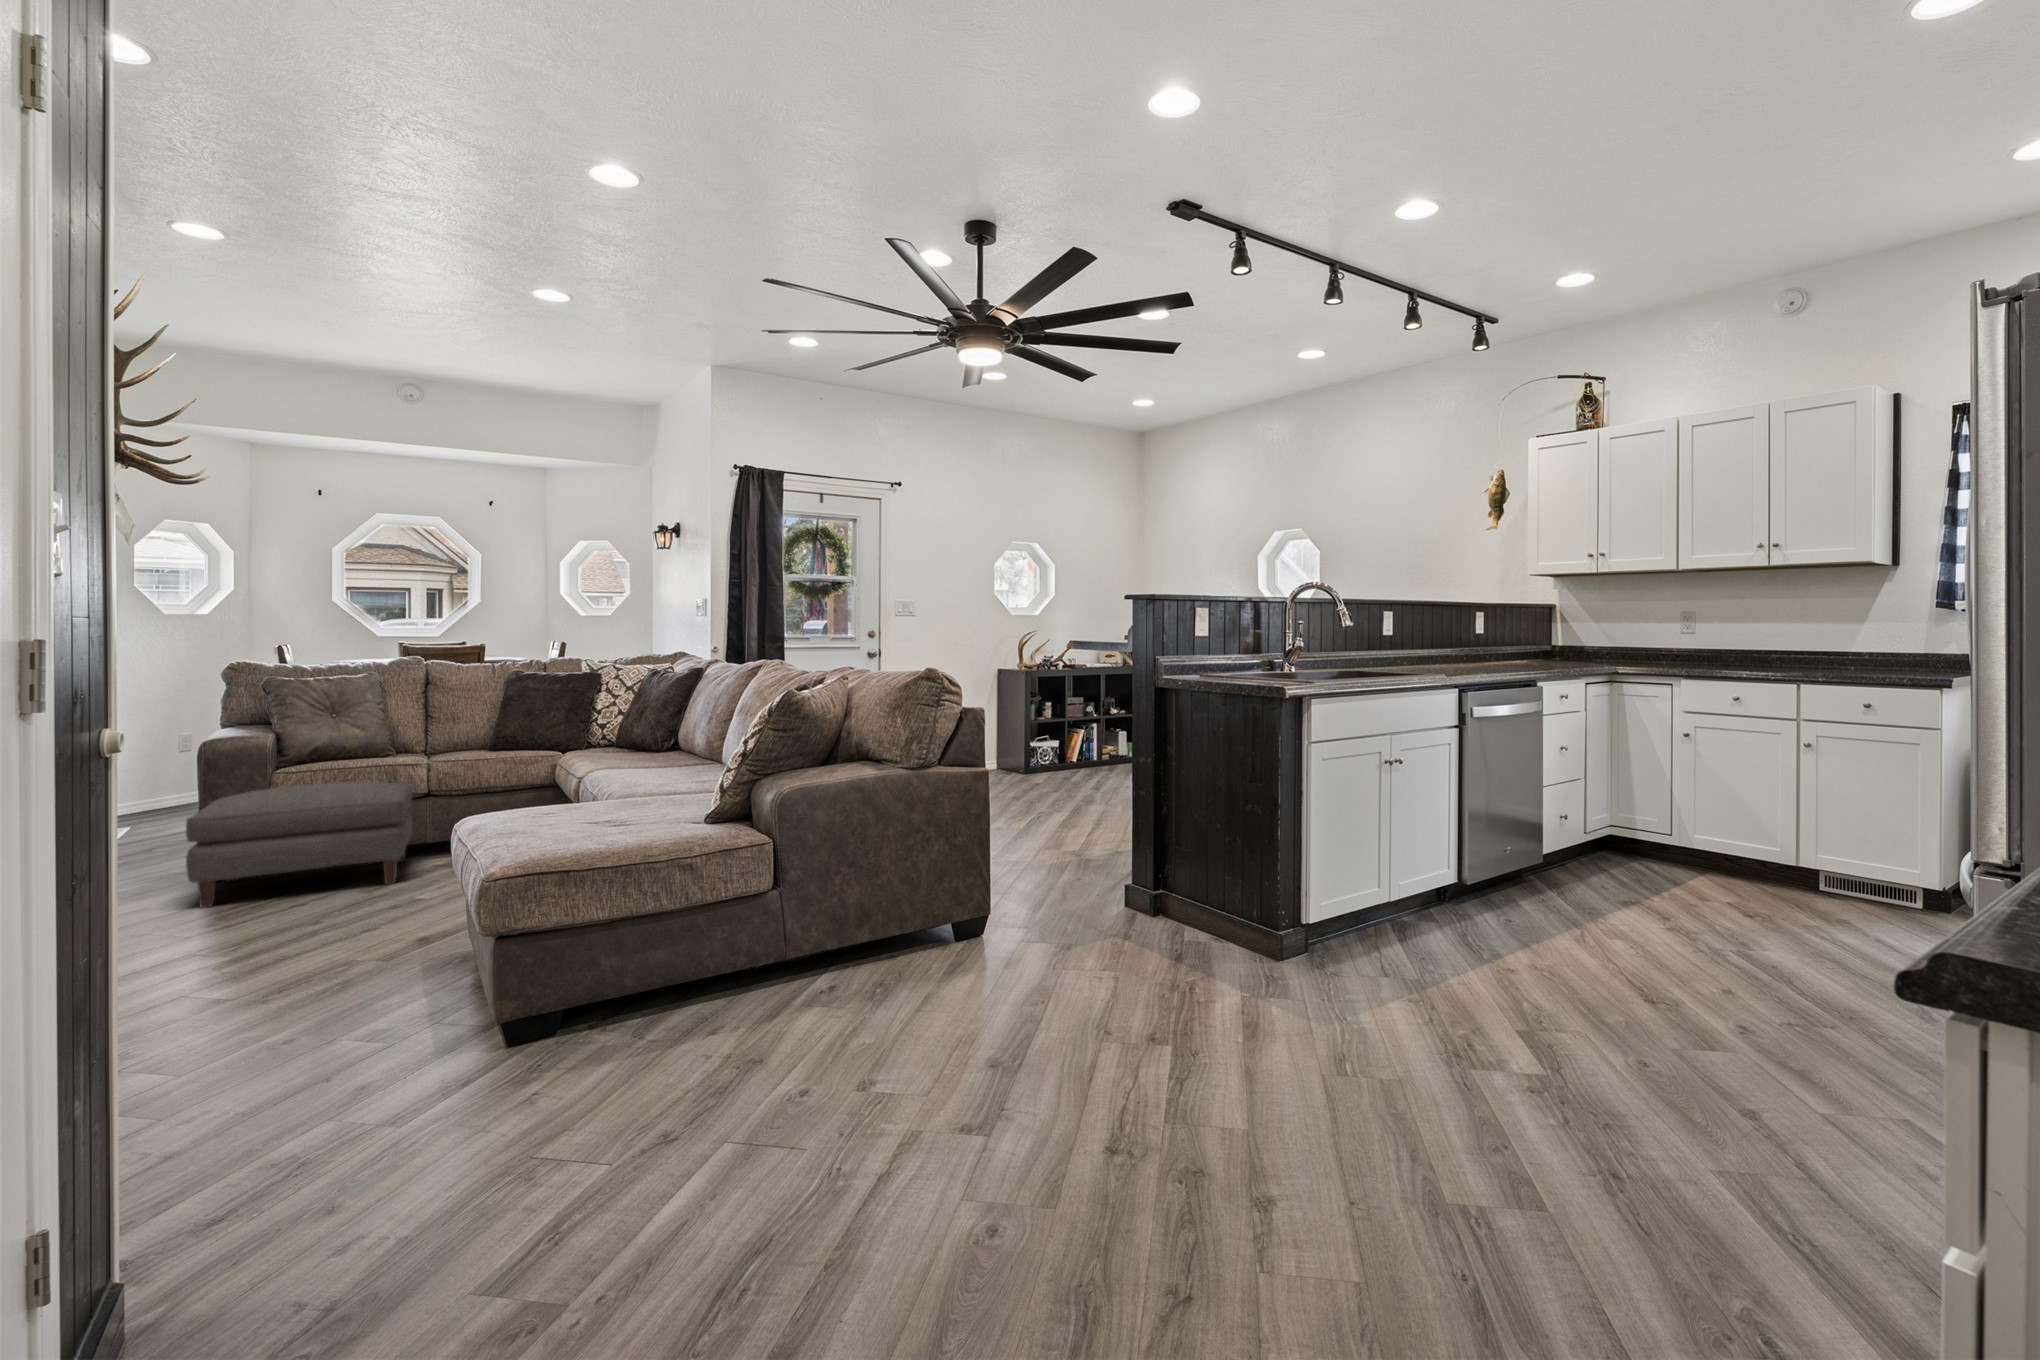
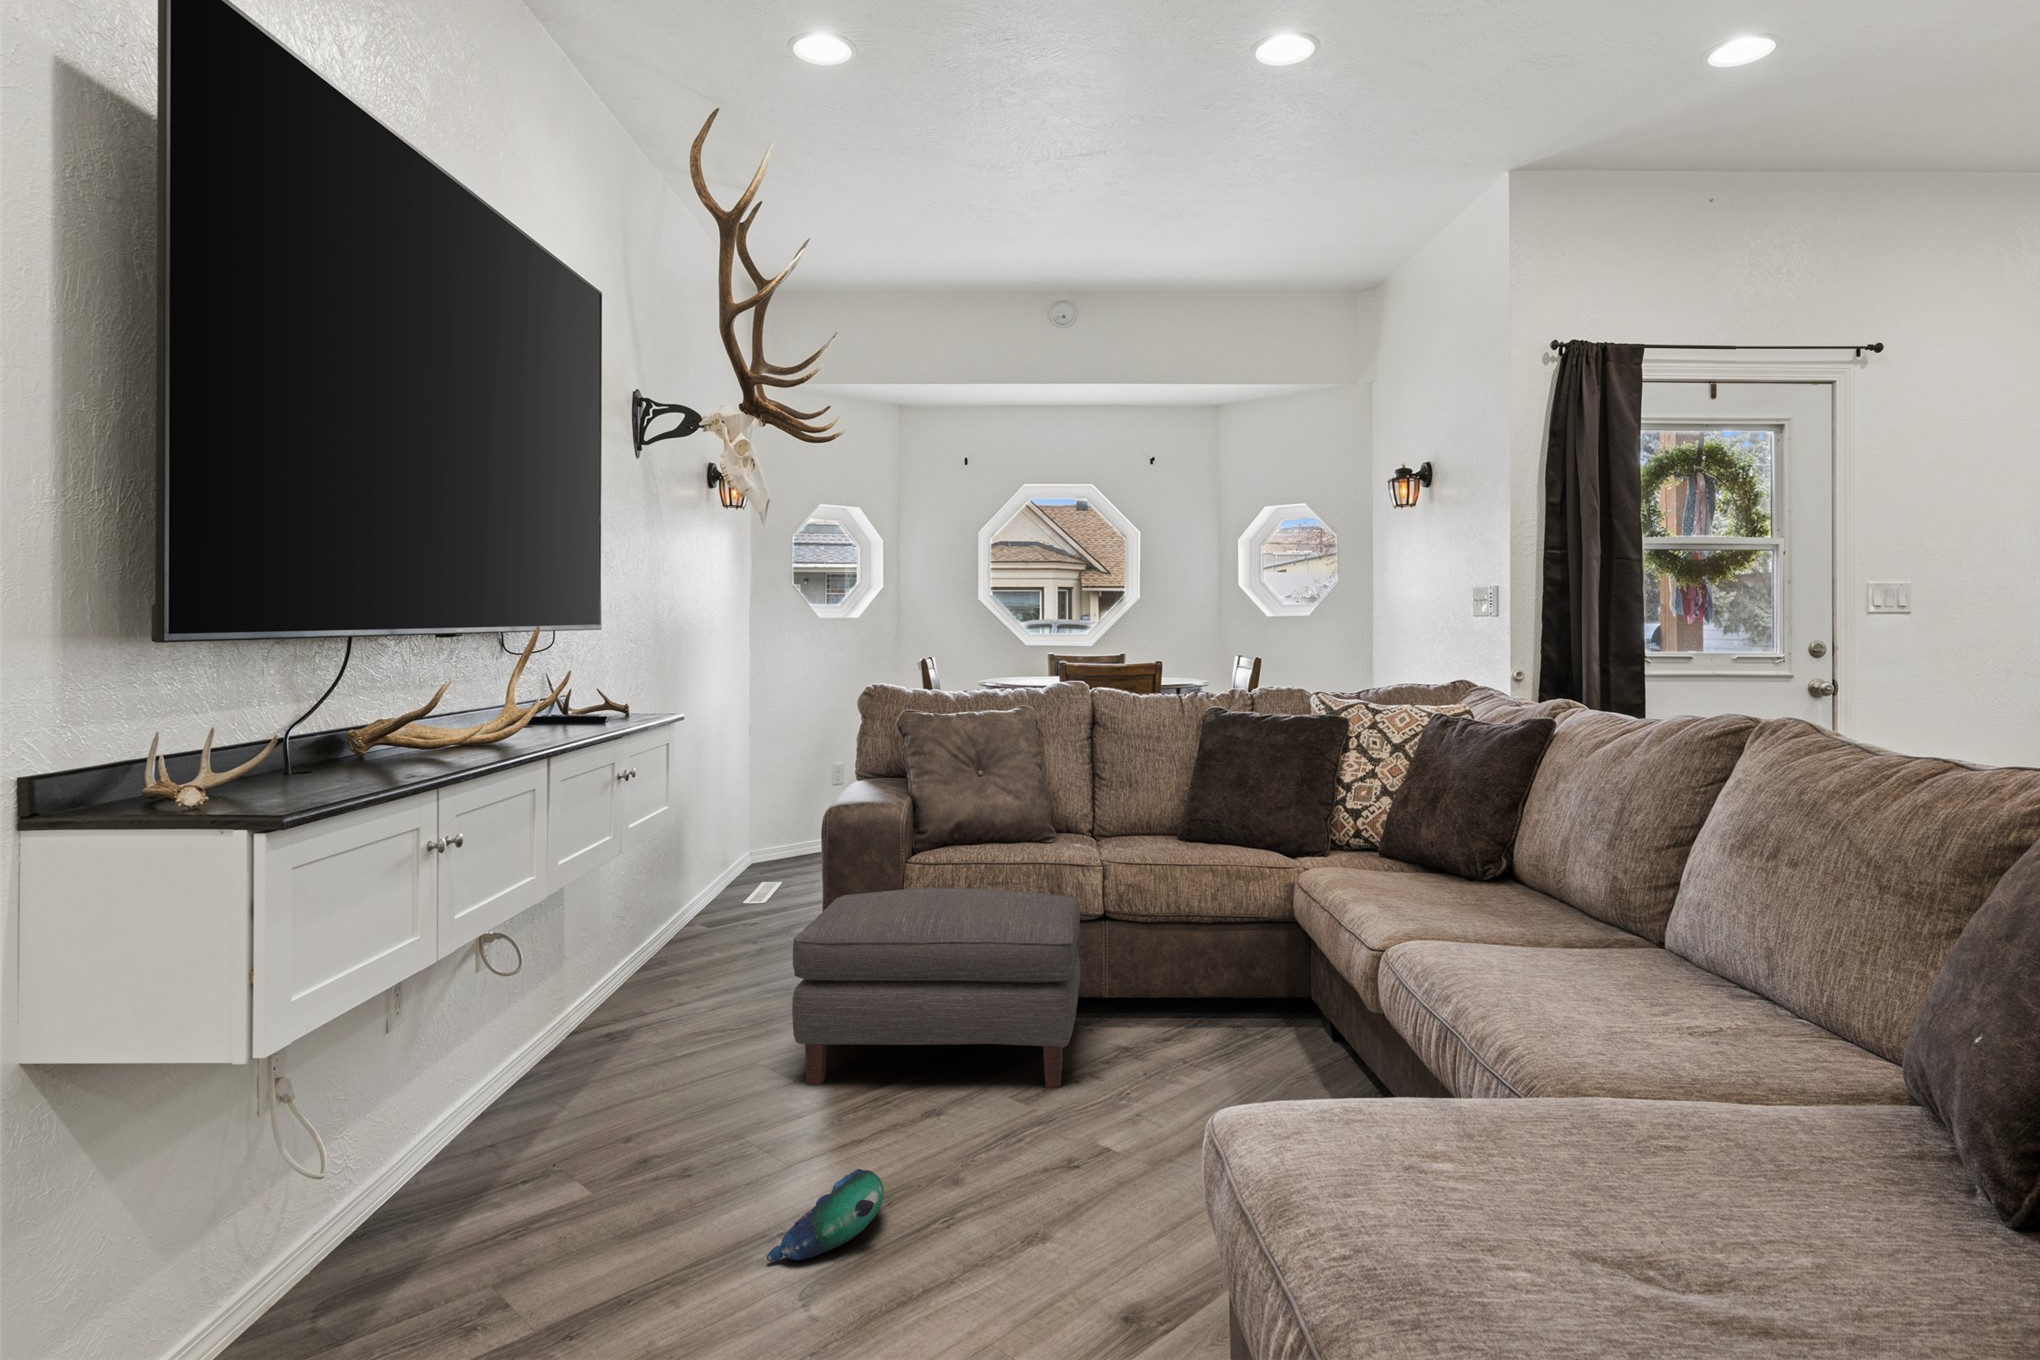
plush toy: none [193,916,272,963] -> present [767,1169,884,1262]

